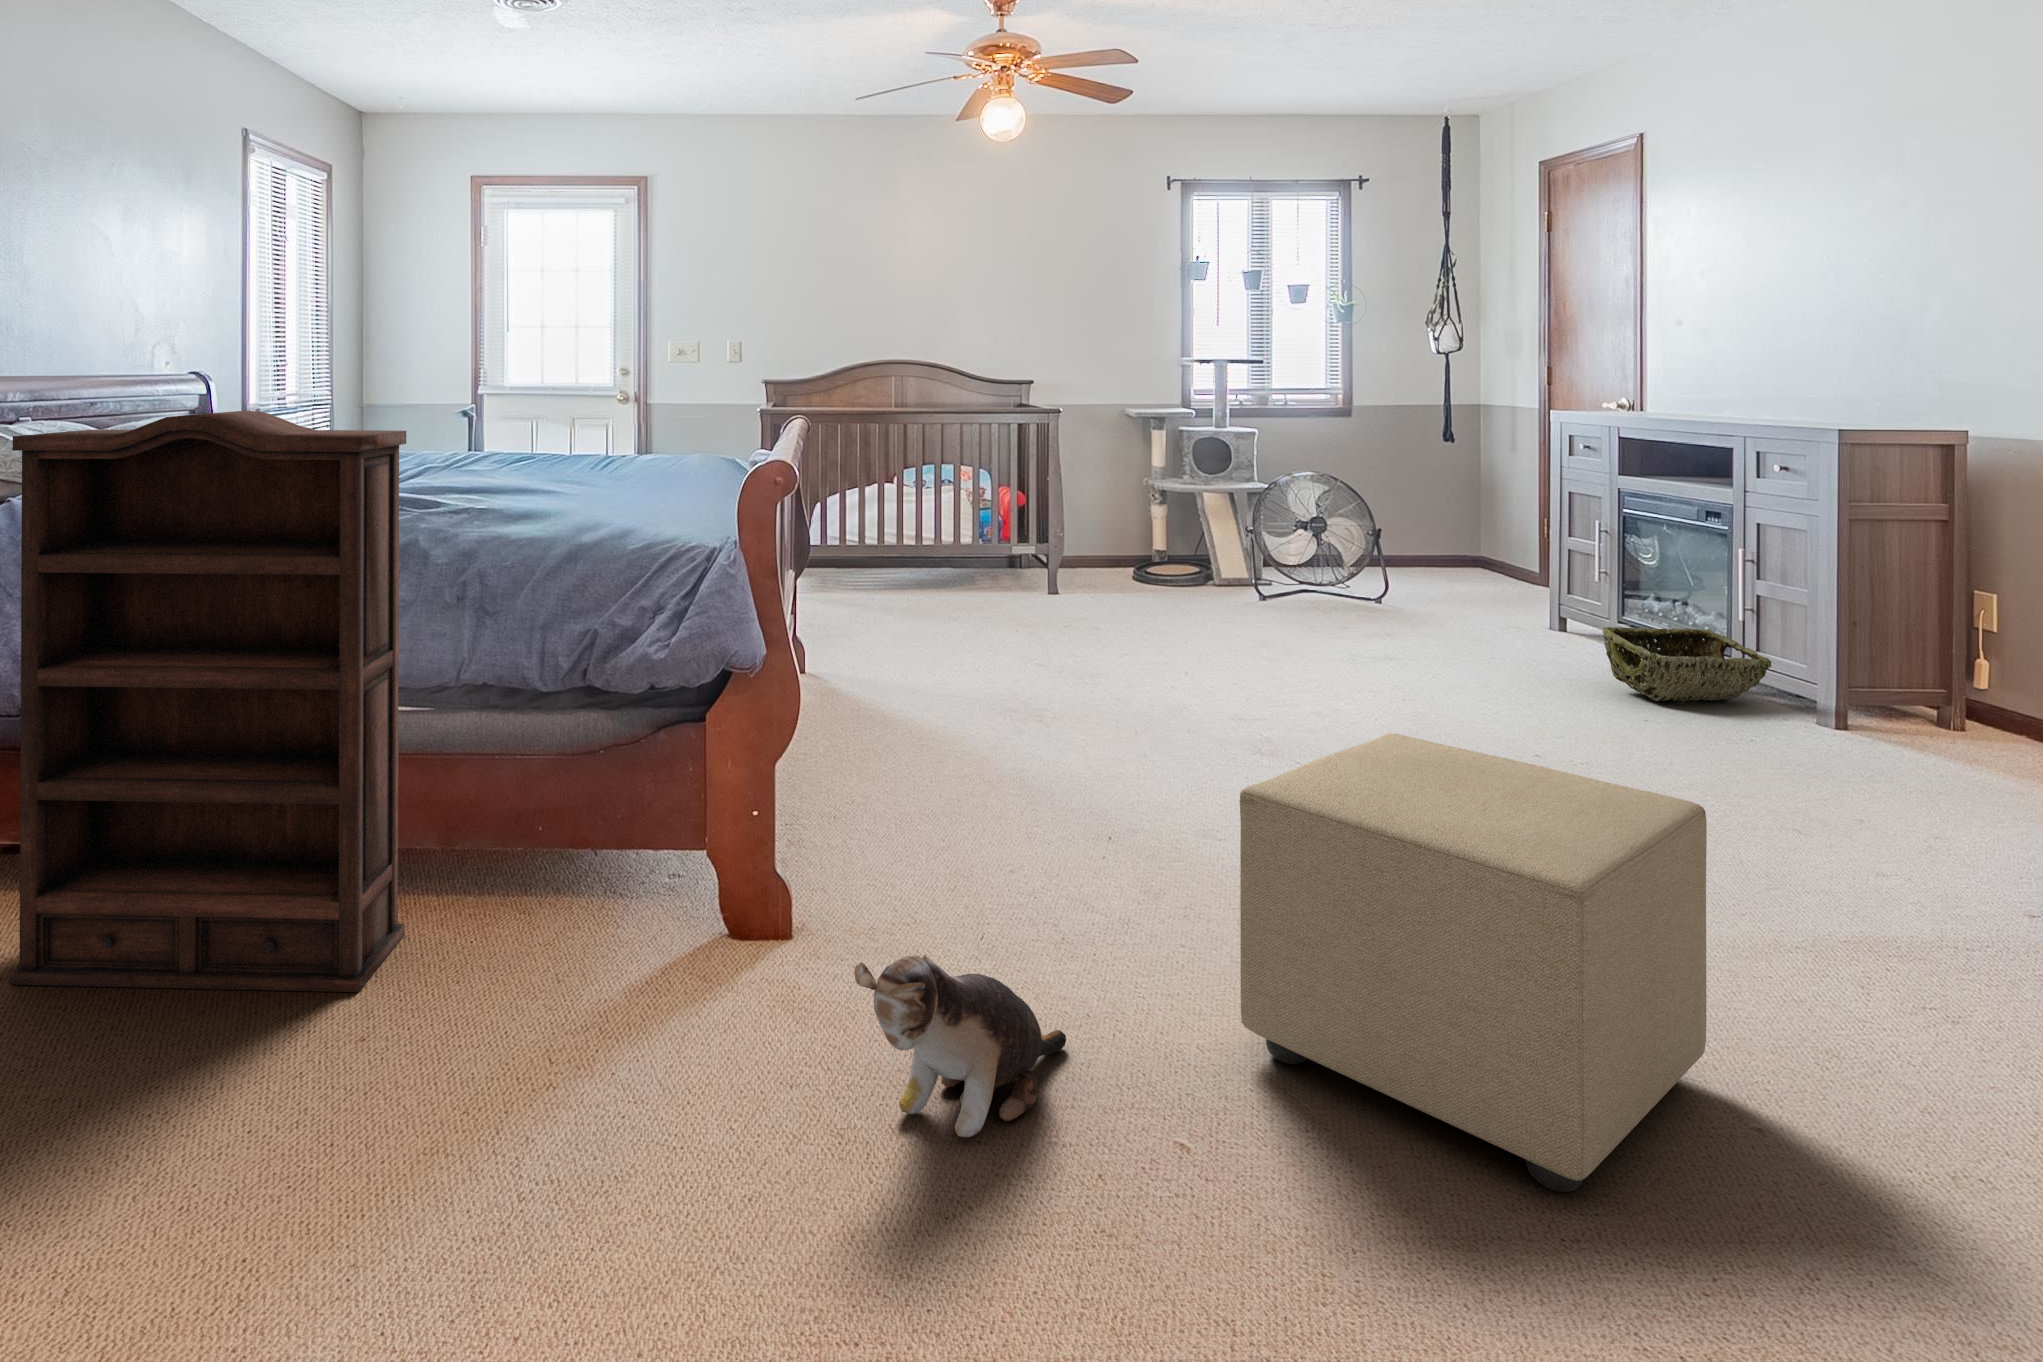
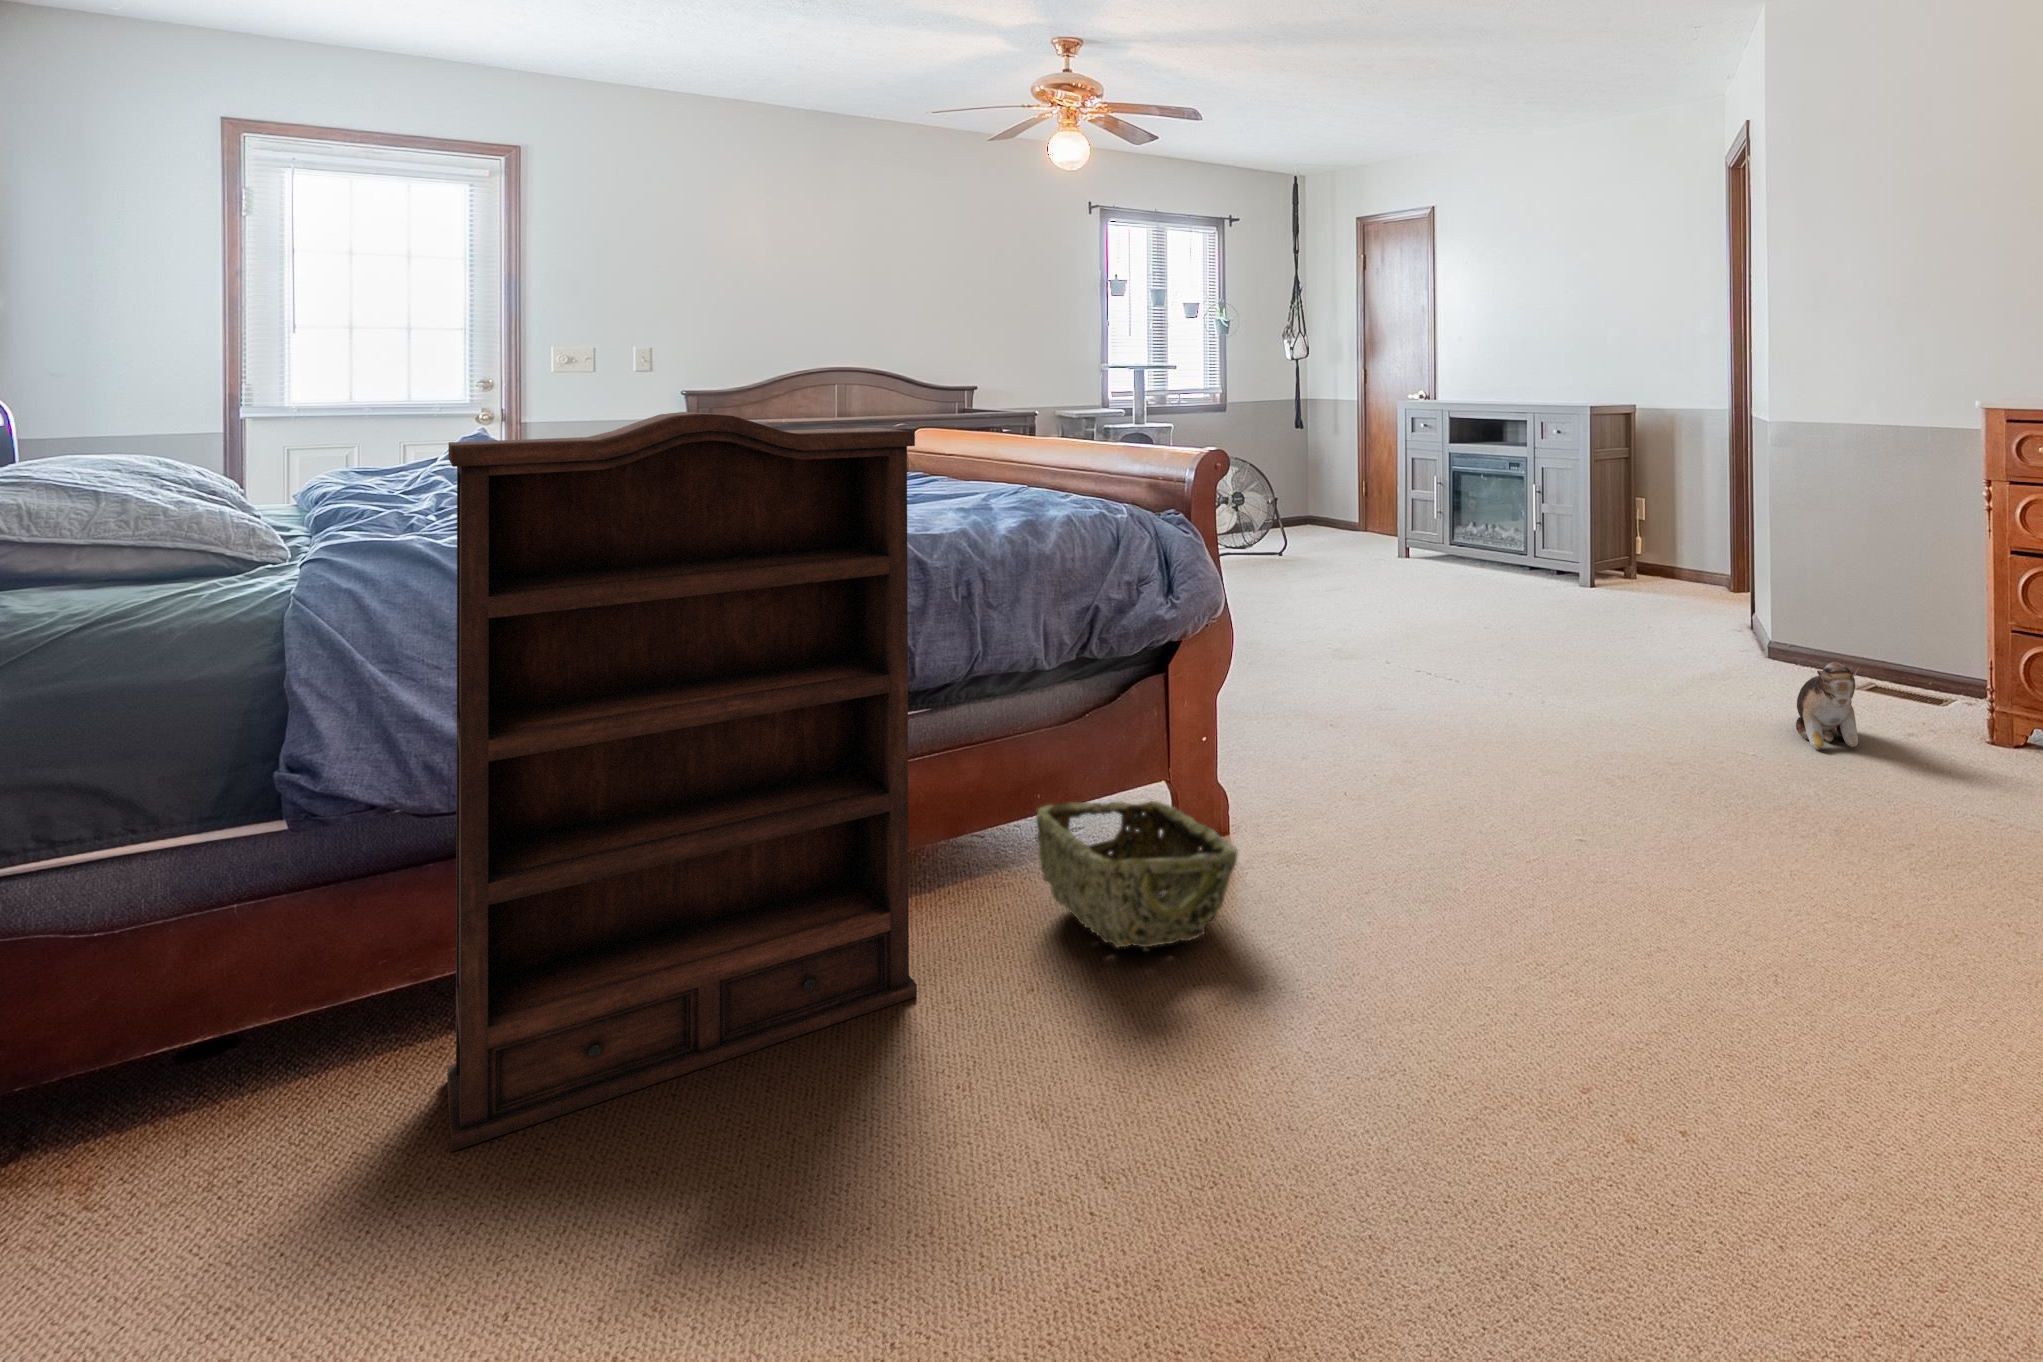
woven basket: present [1602,627,1771,702] -> present [1036,801,1237,948]
ottoman: present [1240,733,1707,1192] -> none [1558,597,1770,813]
plush toy: present [854,955,1066,1137] -> present [1796,662,1860,750]

